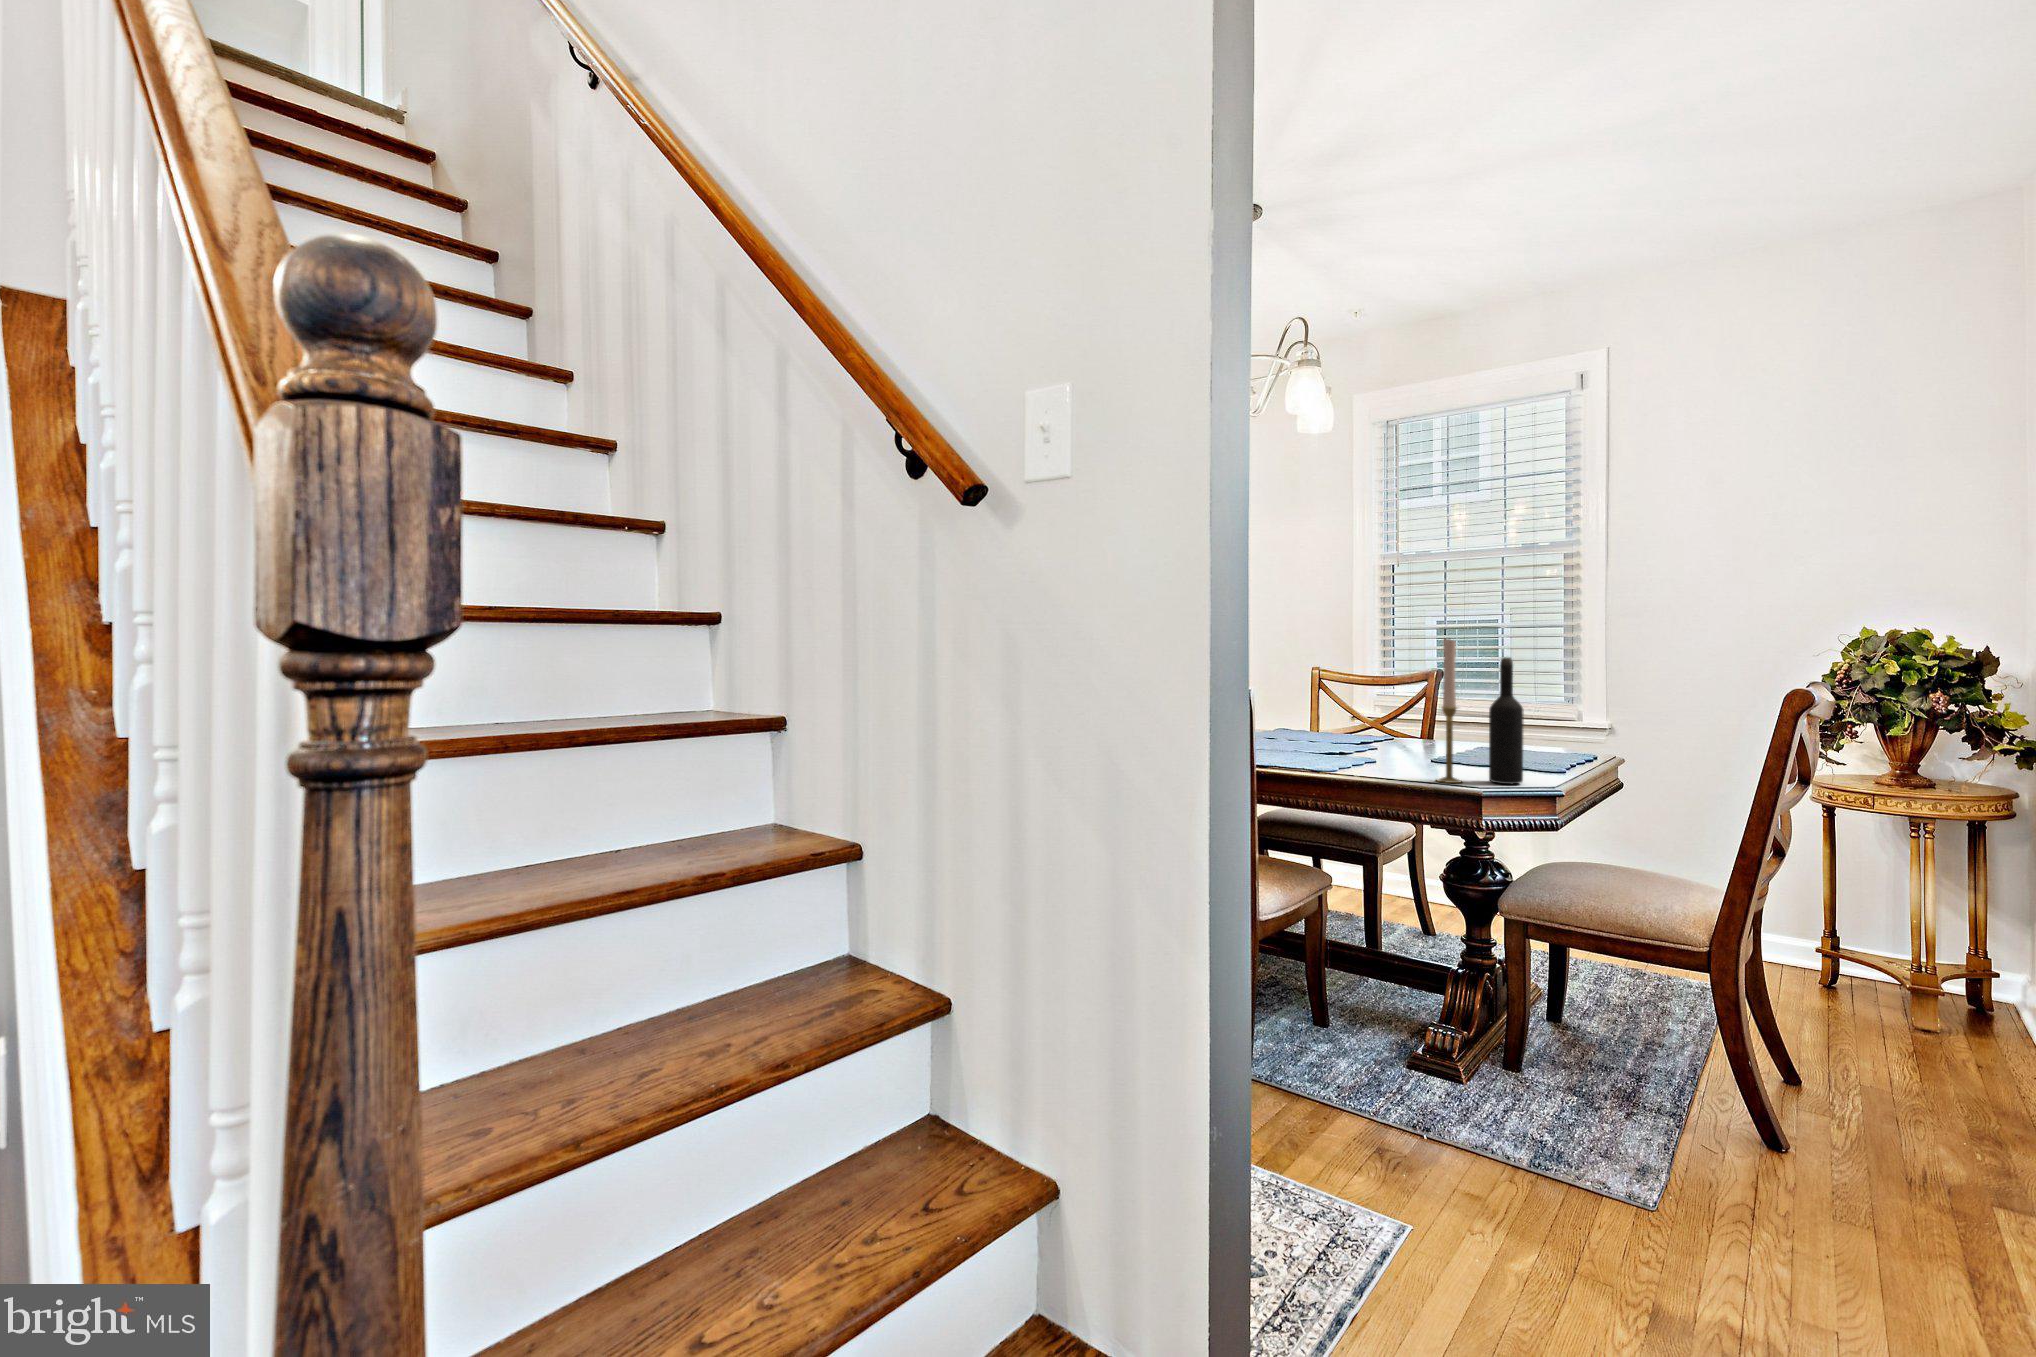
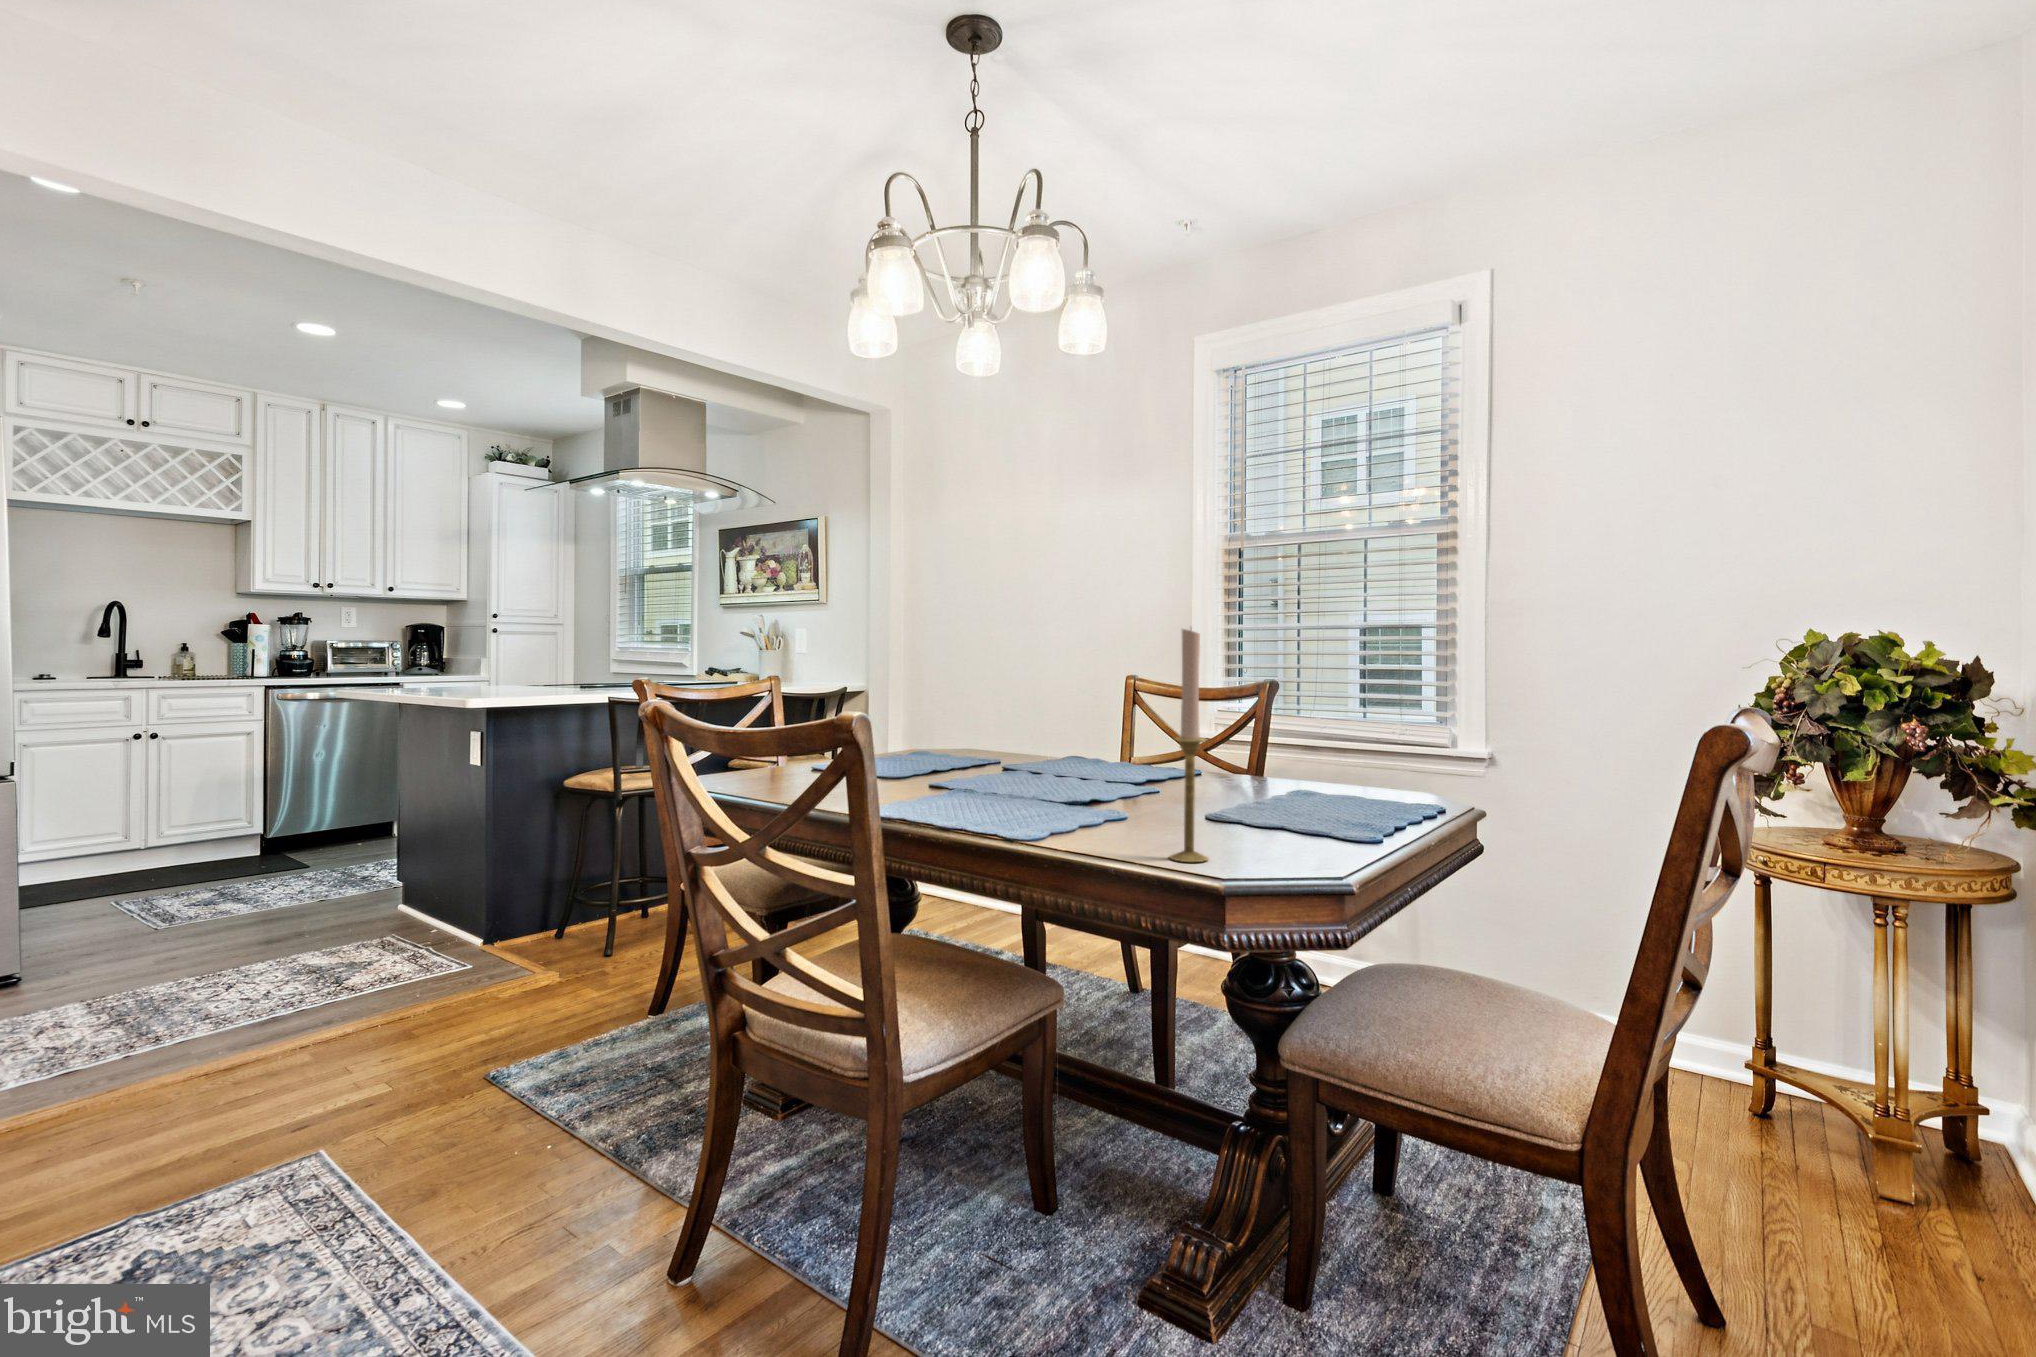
wine bottle: present [1489,657,1524,784] -> none [1250,661,1302,866]

